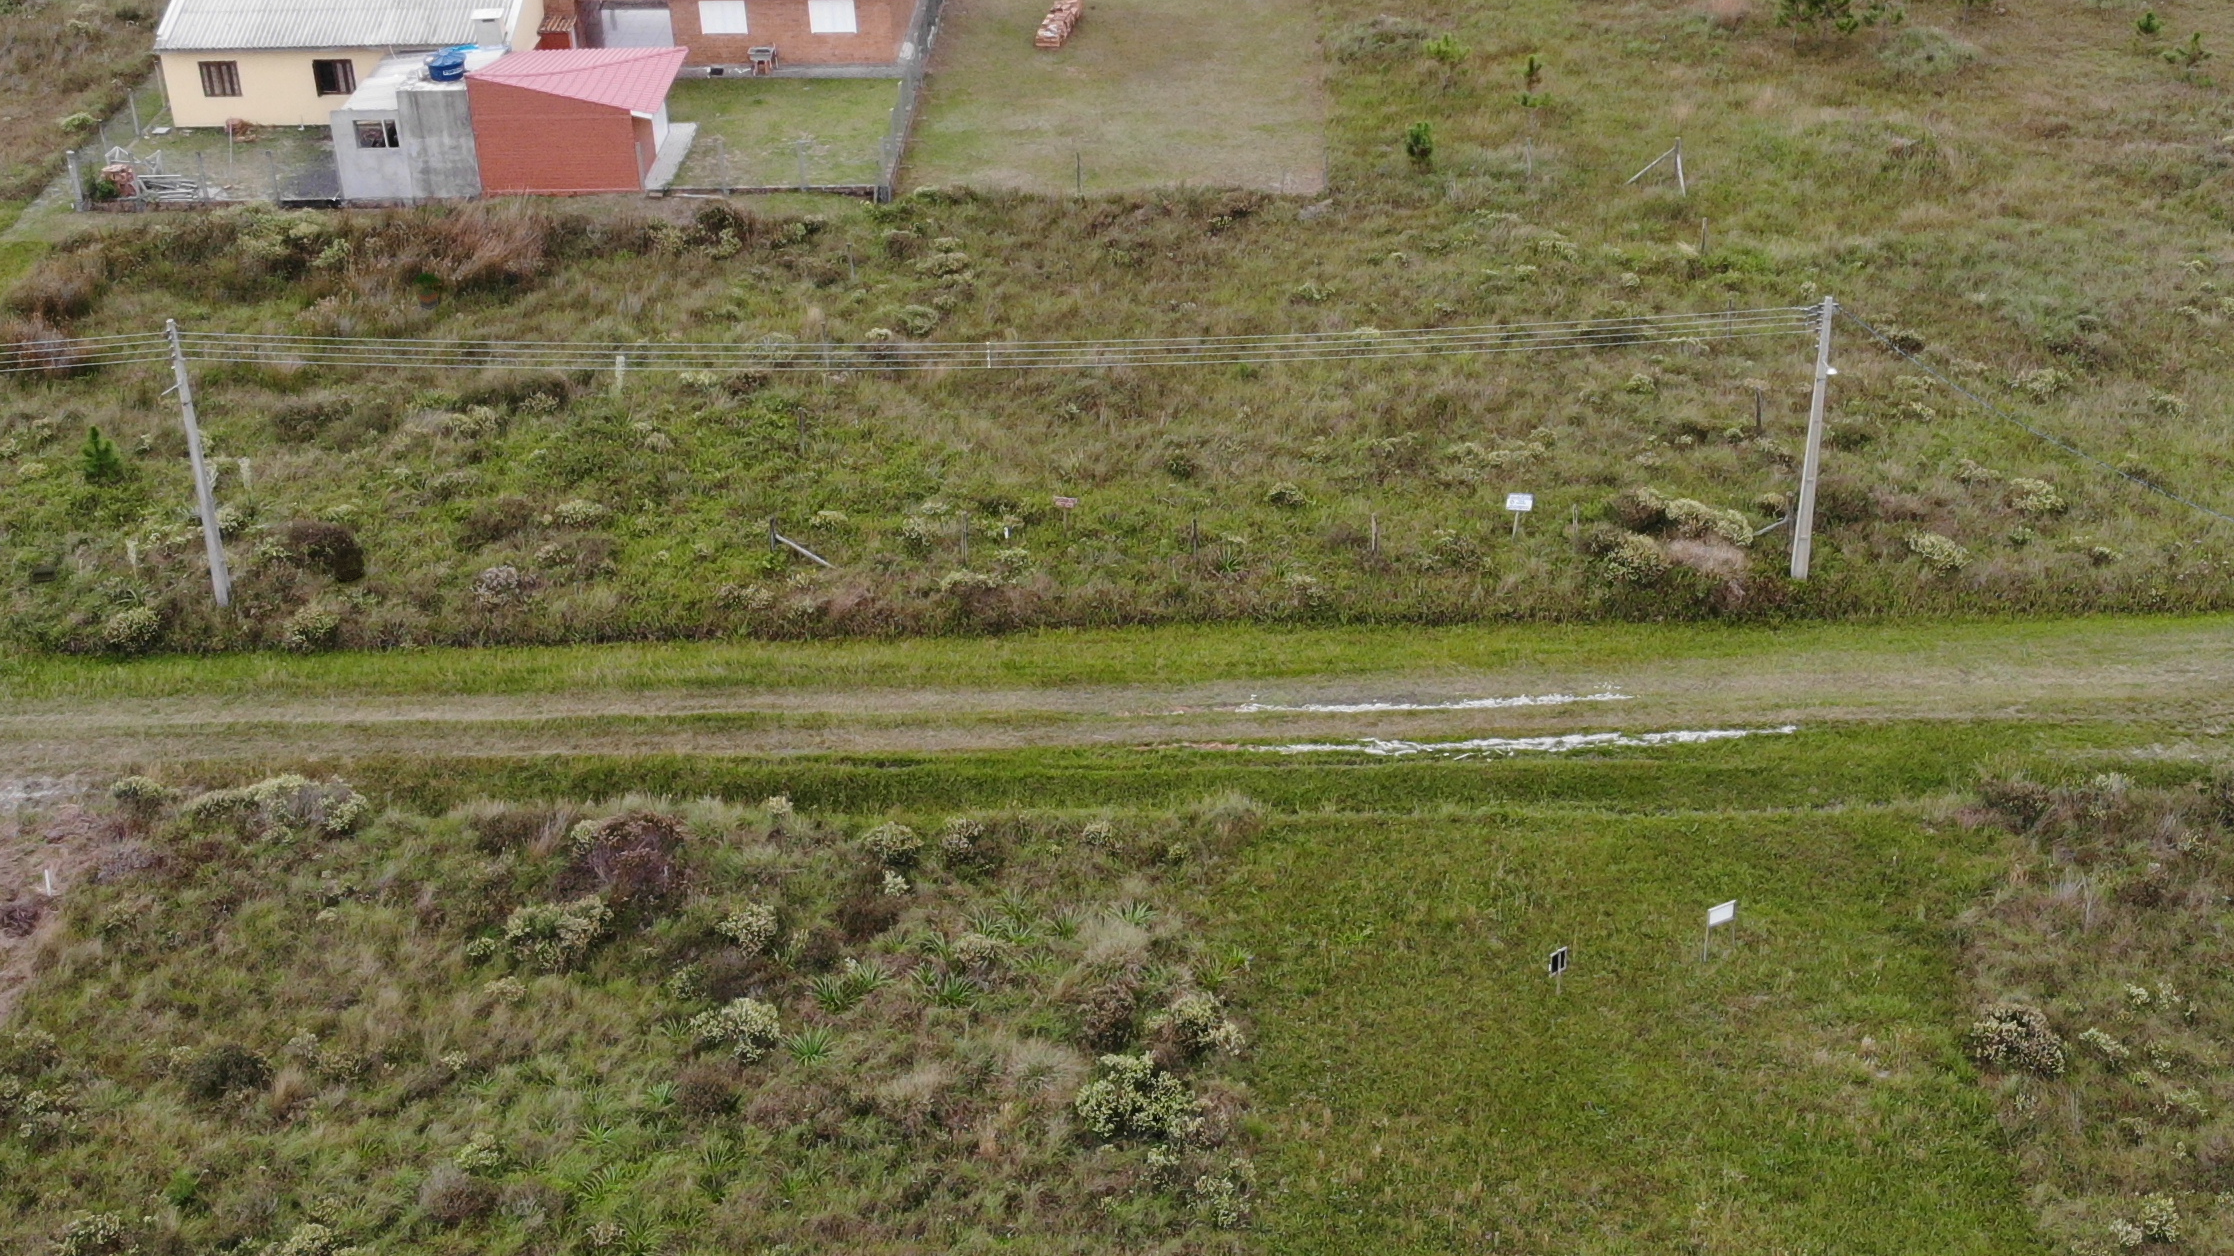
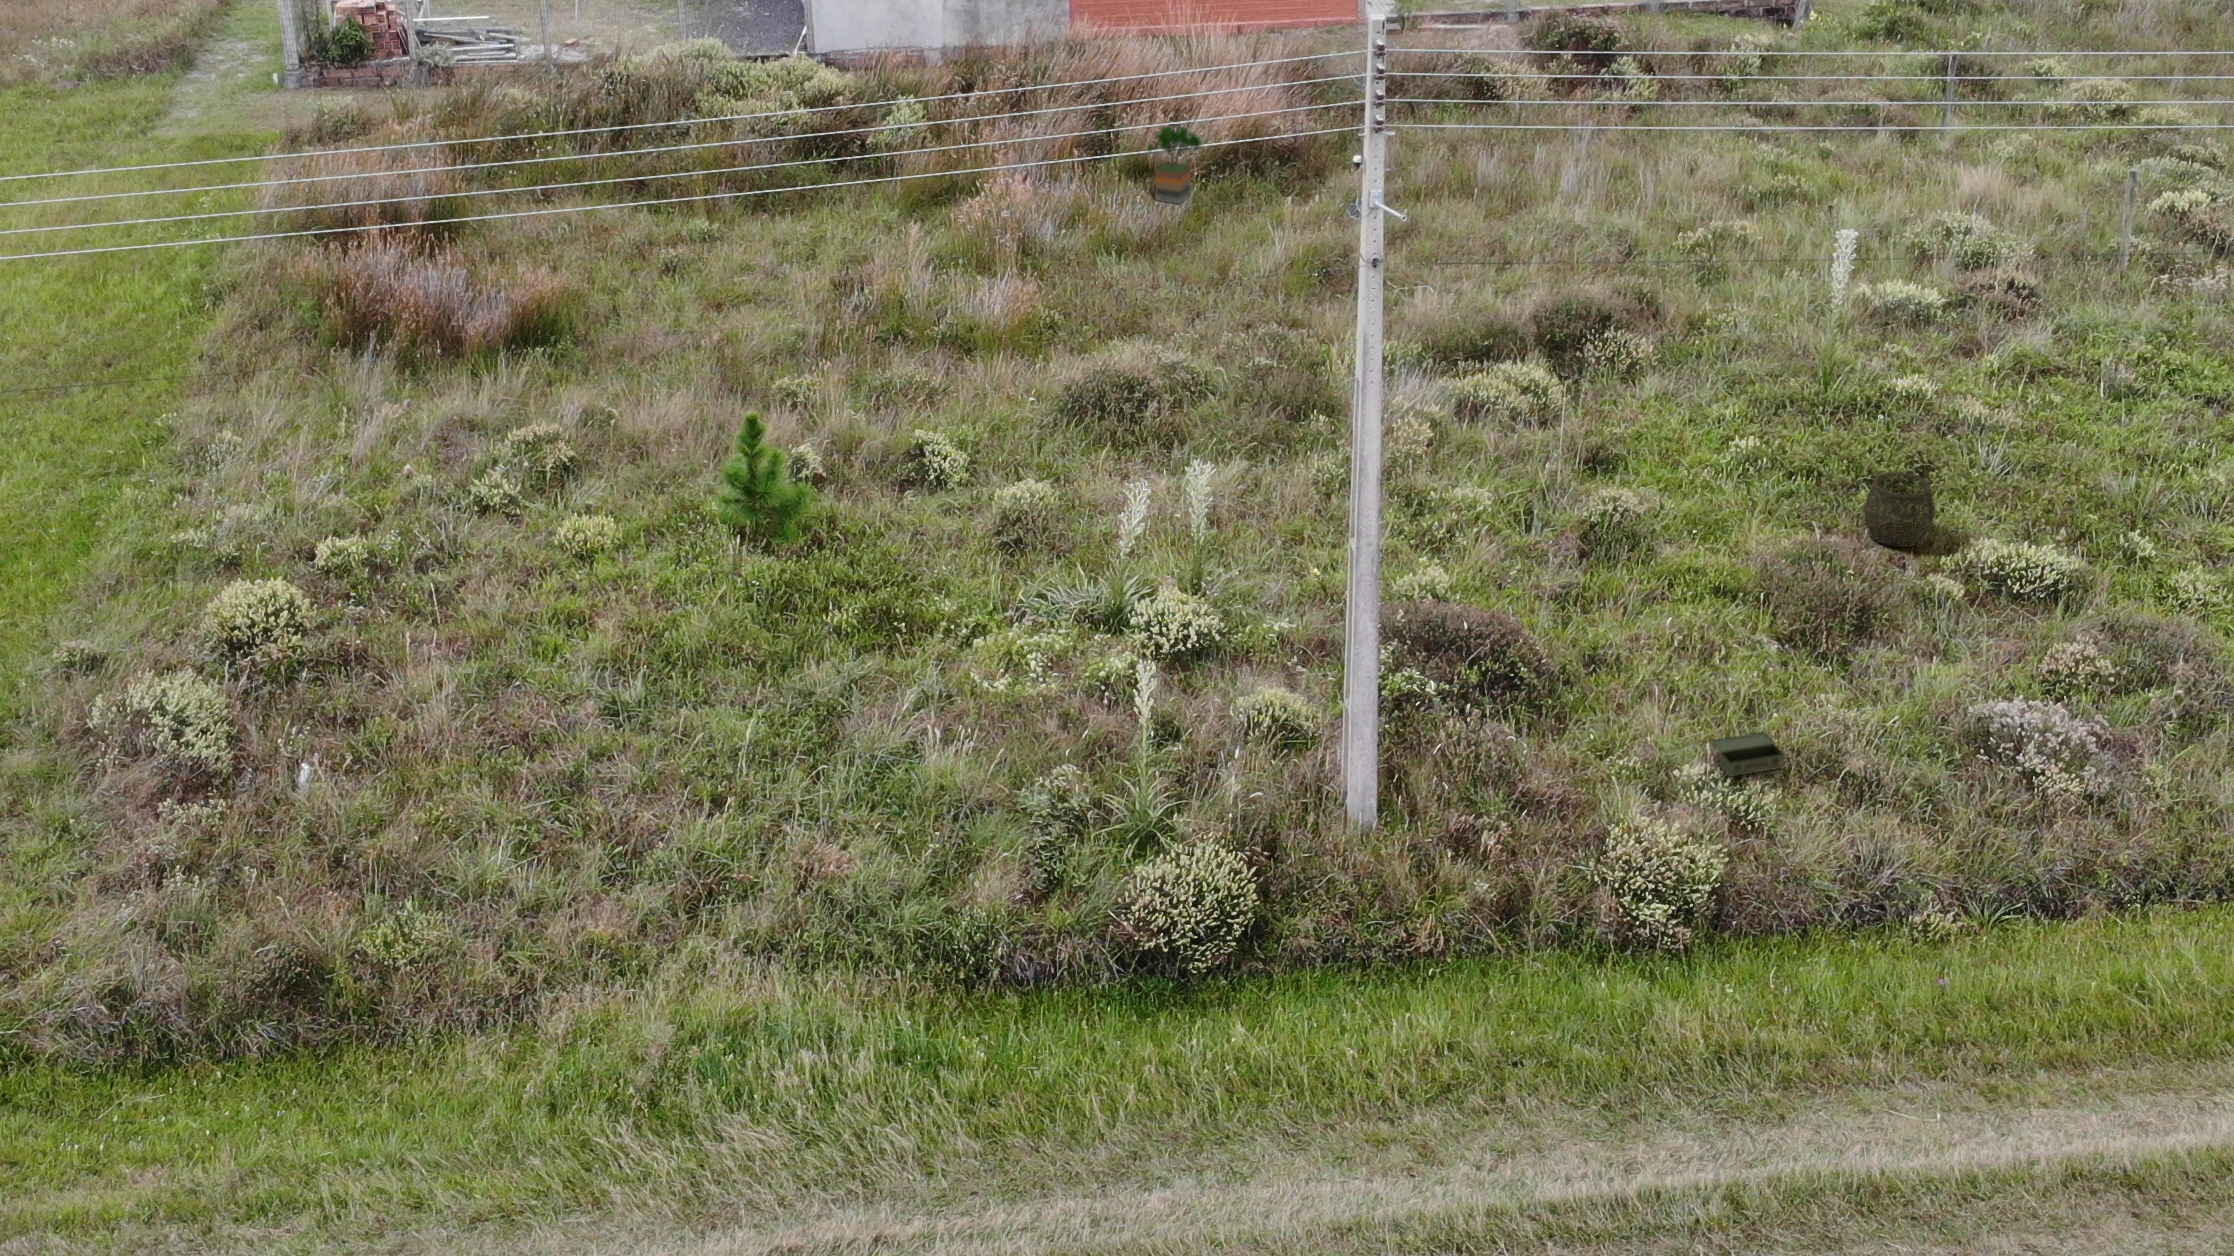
woven basket: present [333,548,364,581] -> present [1864,472,1935,547]
toolbox: present [31,566,57,582] -> present [1711,732,1784,777]

